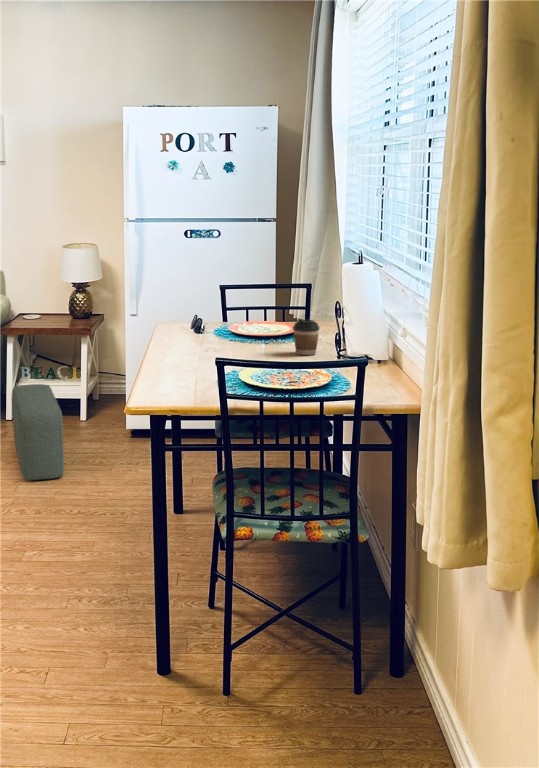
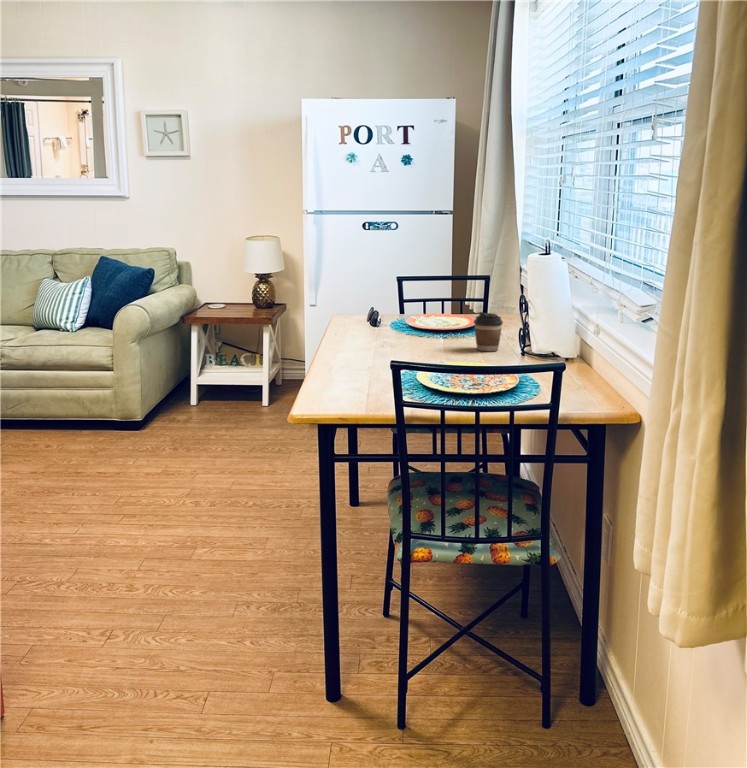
pouf: present [12,384,64,480] -> none [195,372,242,467]

